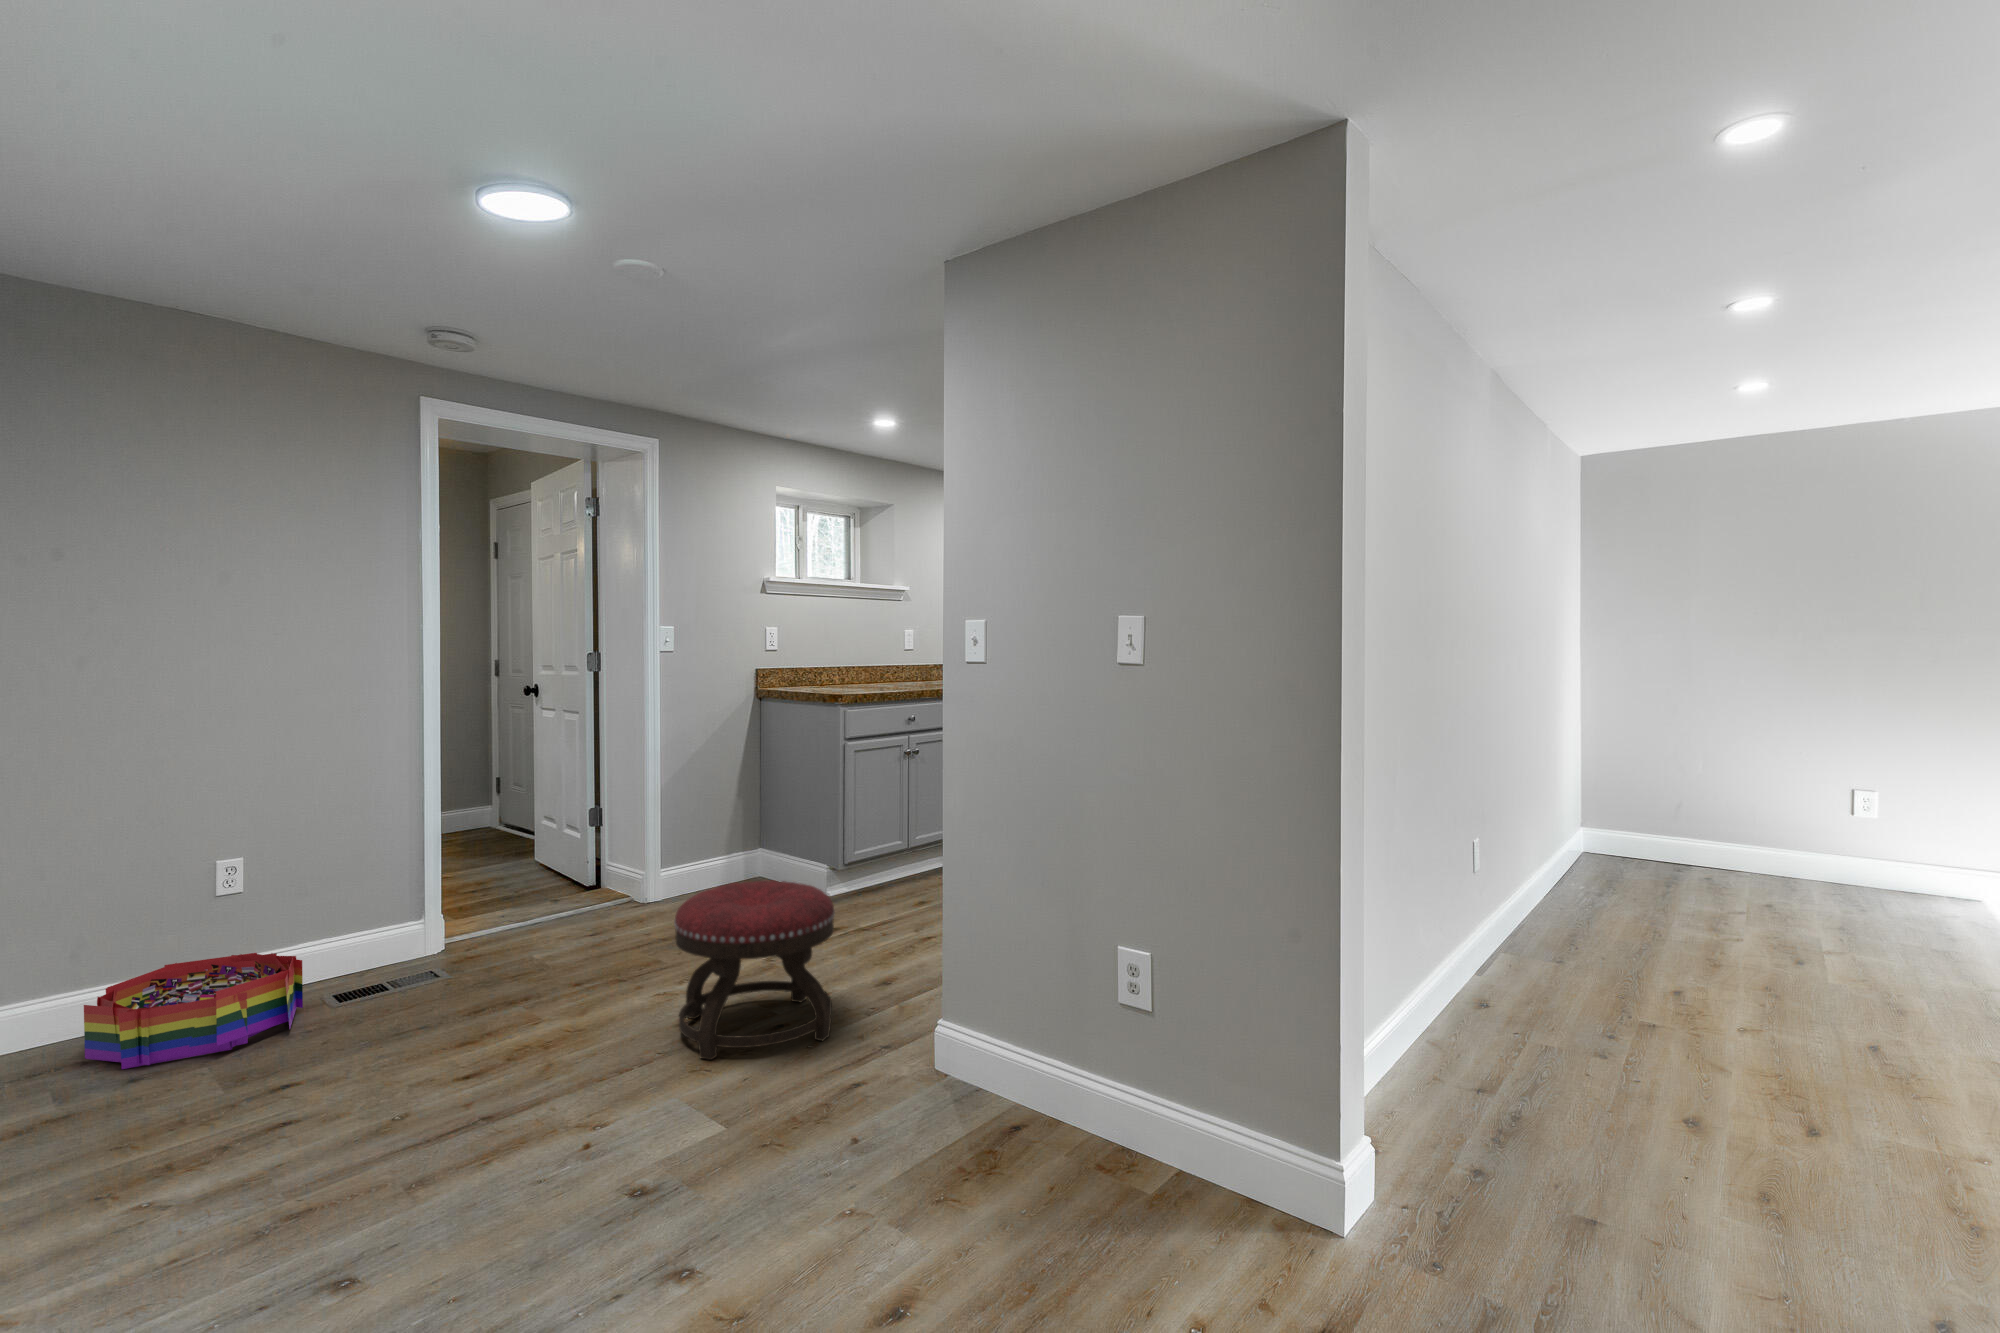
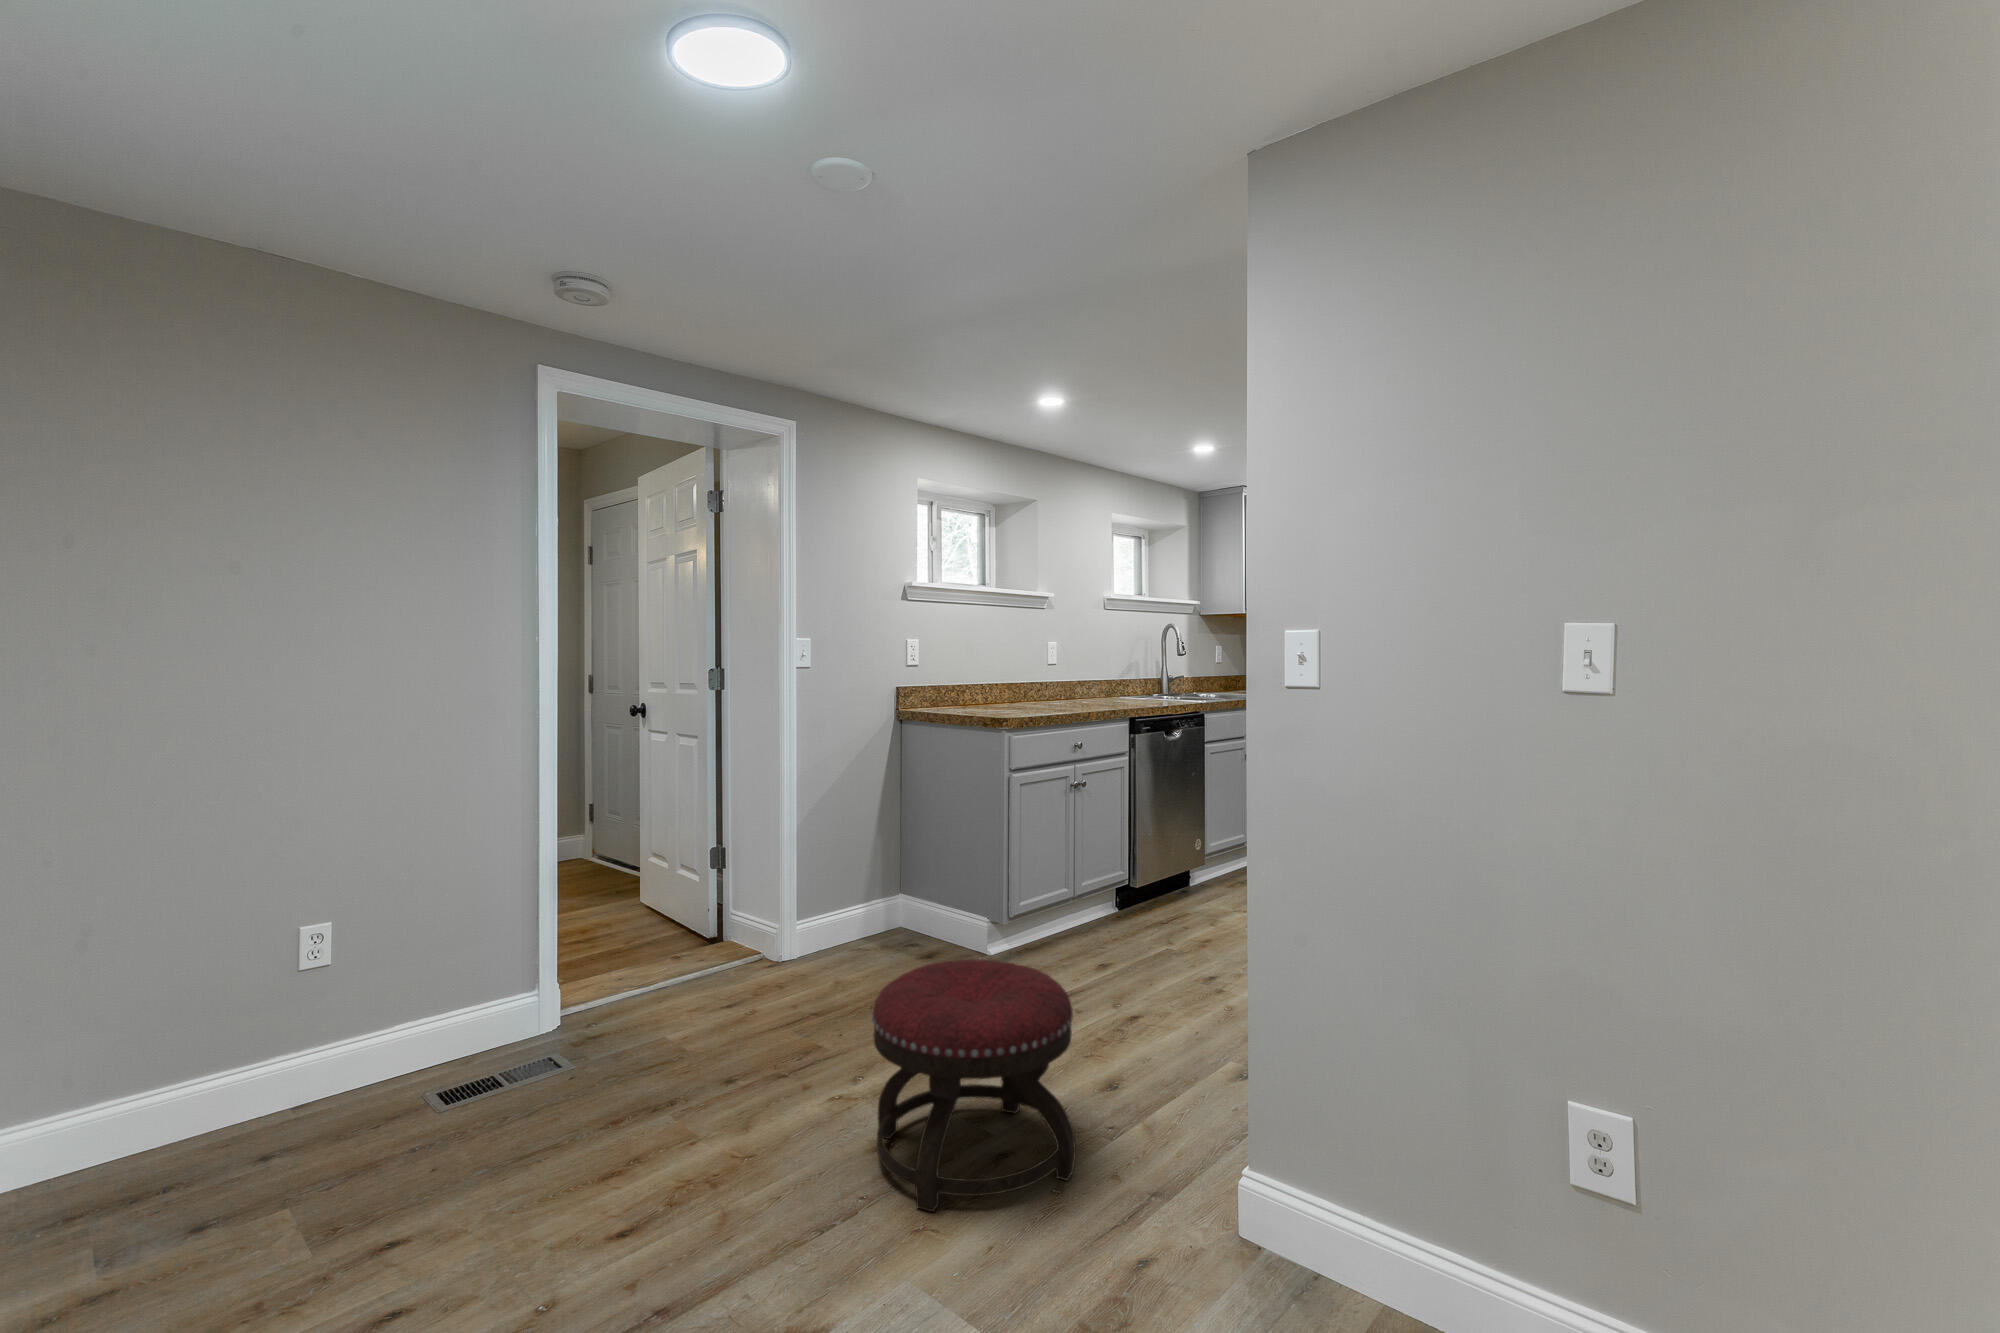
storage bin: present [84,953,303,1069] -> none [134,1041,402,1212]

